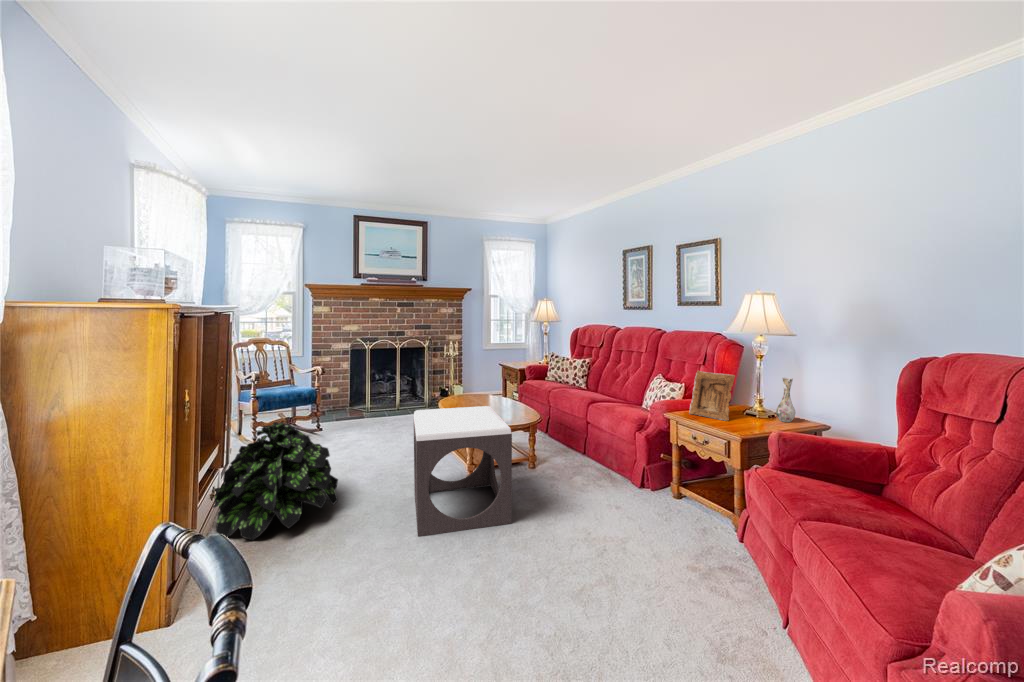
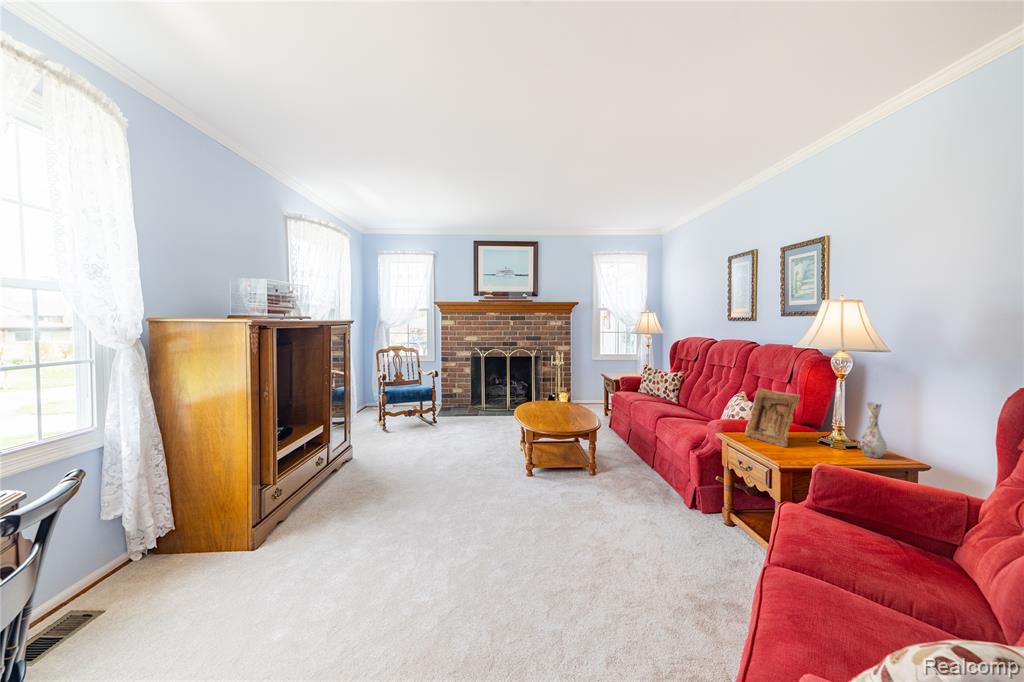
footstool: present [414,406,512,536] -> none [456,408,543,516]
potted plant: present [213,422,338,540] -> none [333,408,421,491]

